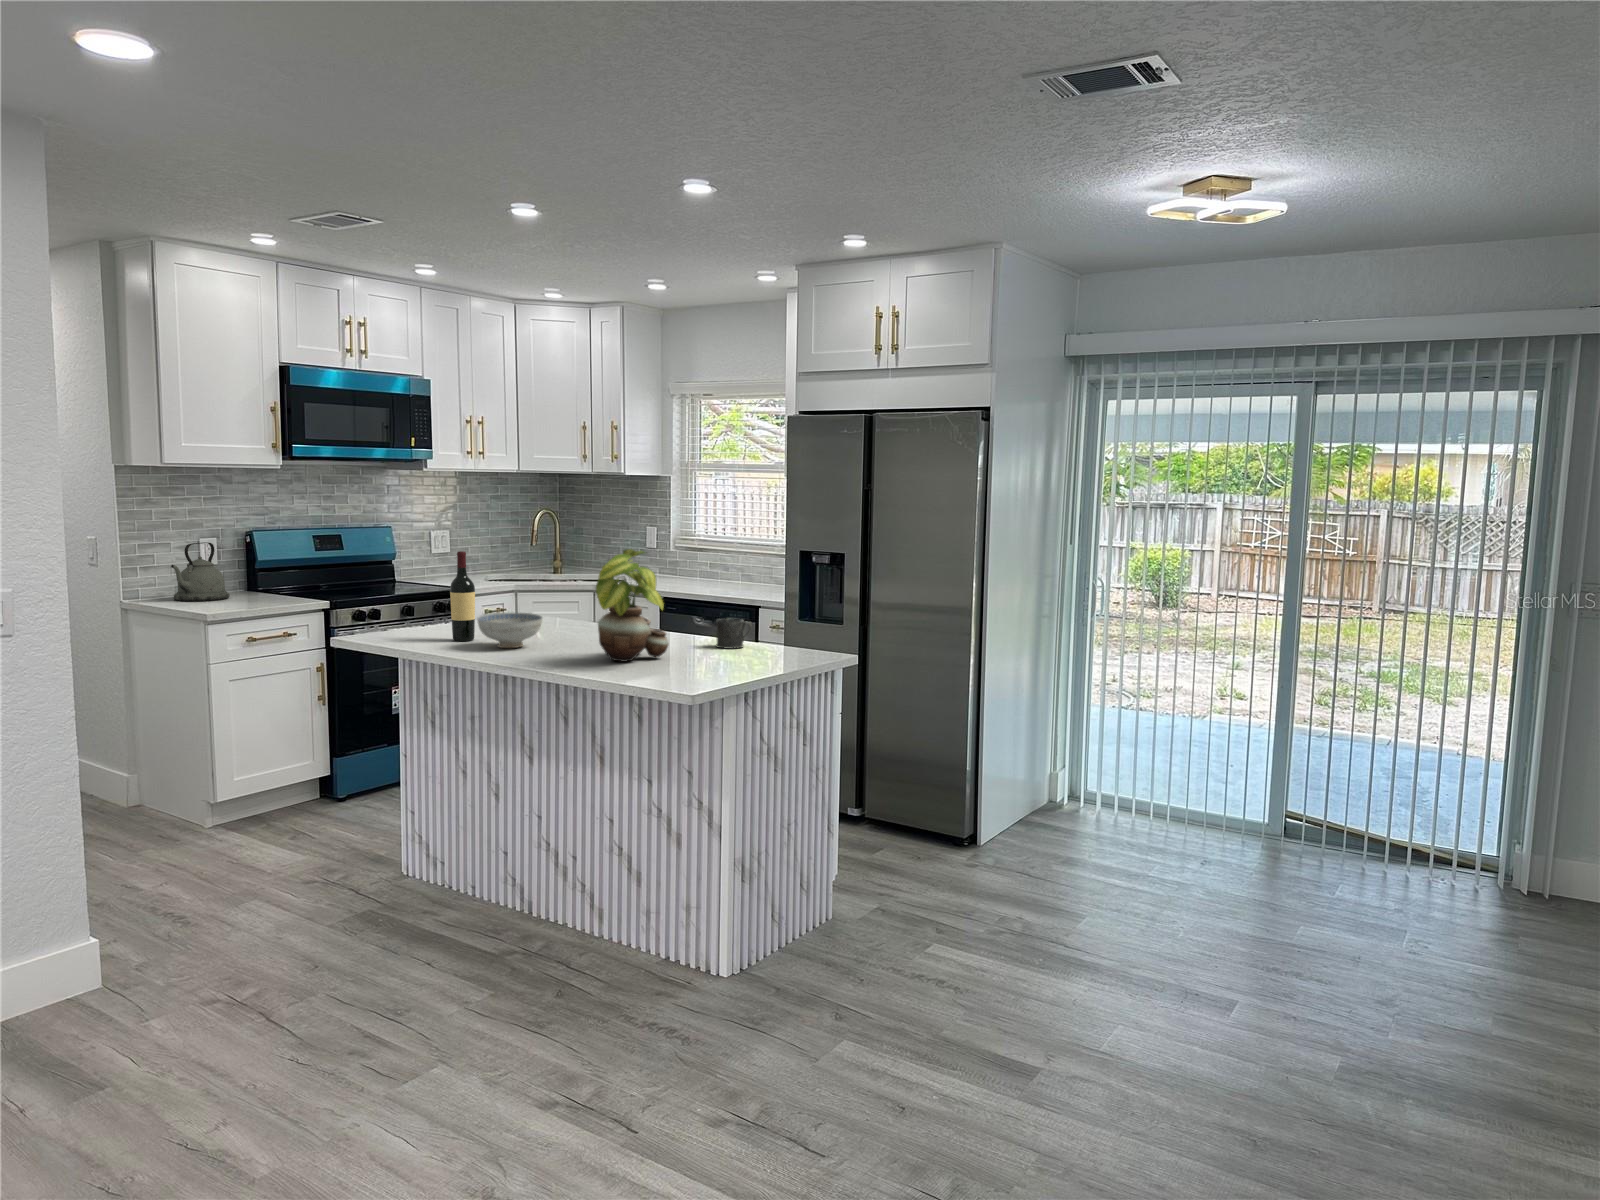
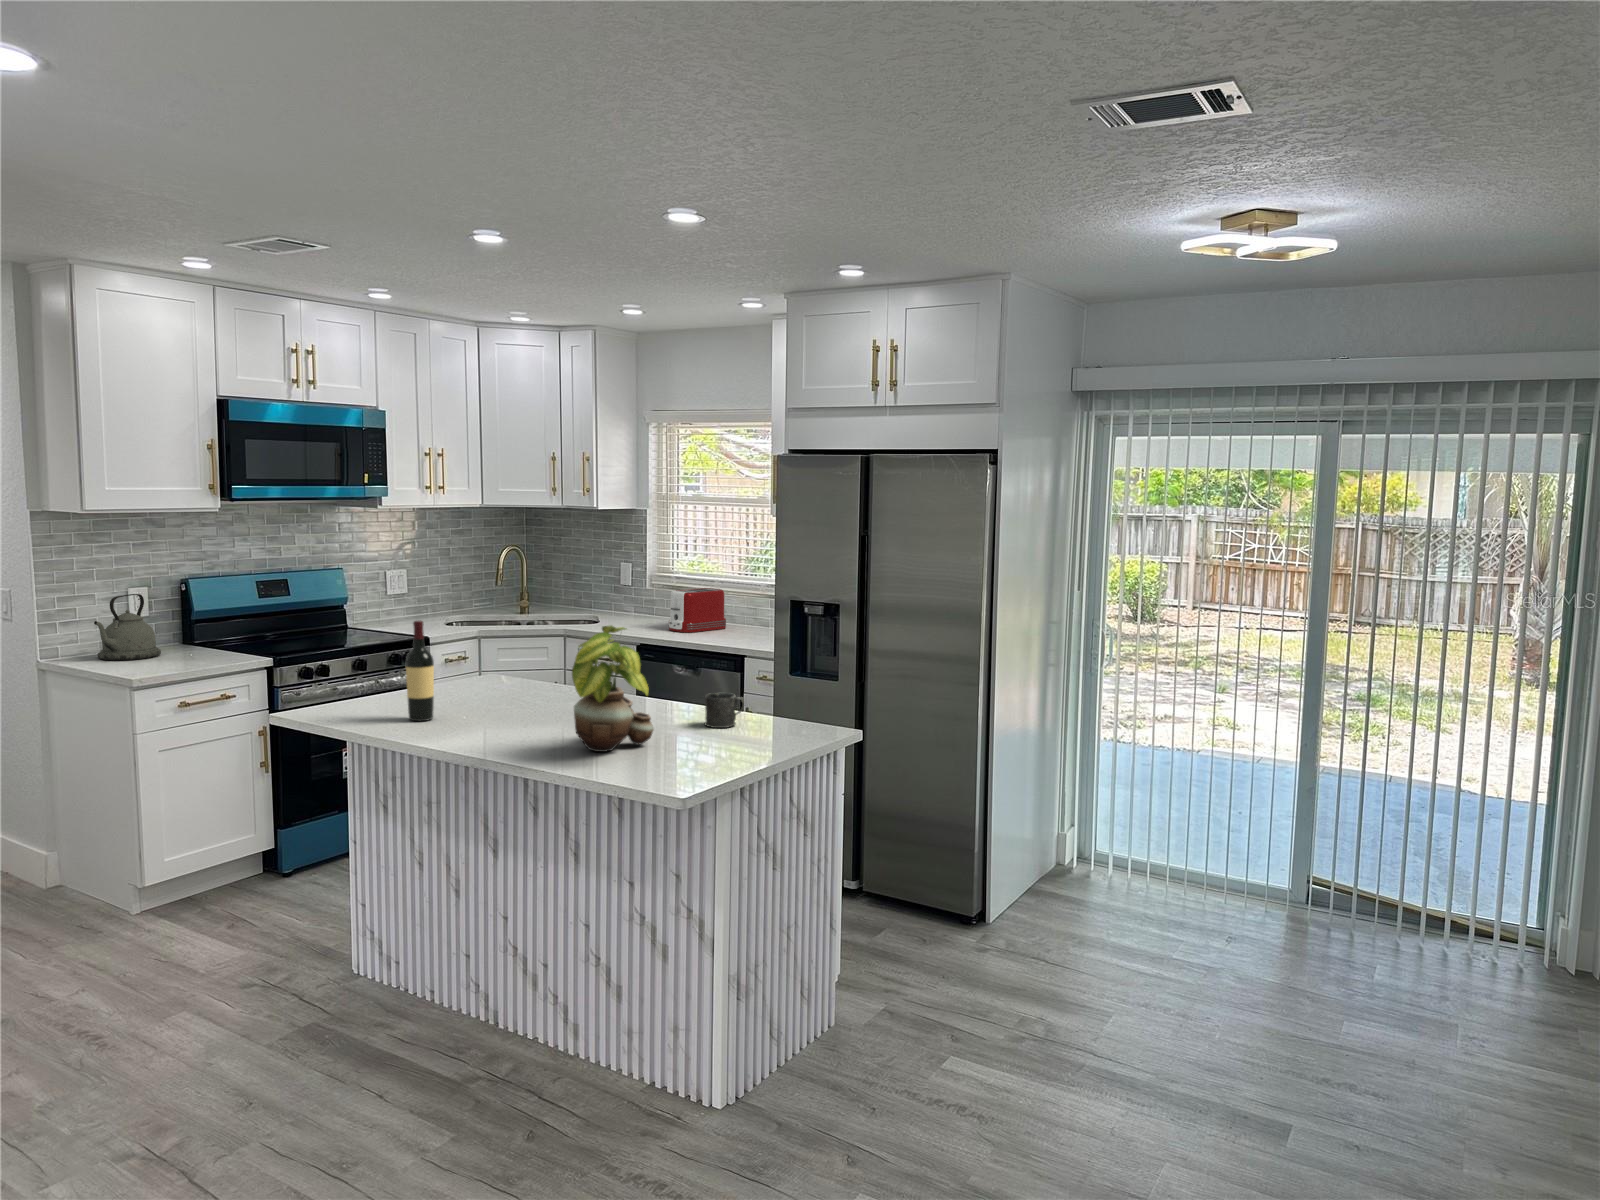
toaster: none [691,548,745,587] -> present [669,588,726,633]
ceramic bowl: present [477,613,542,648] -> none [436,689,510,732]

